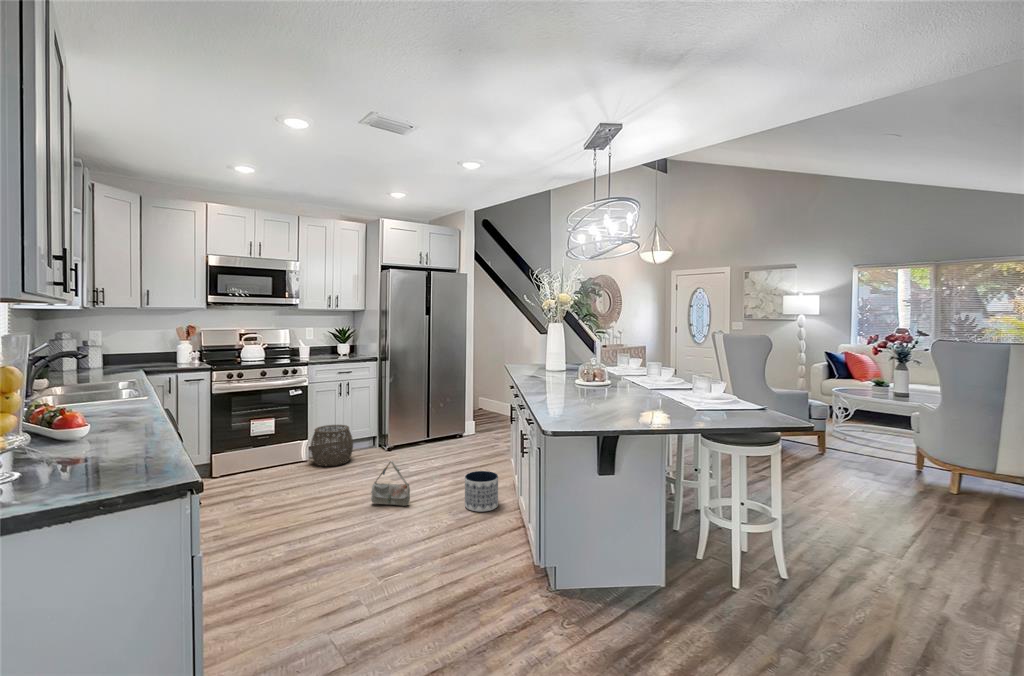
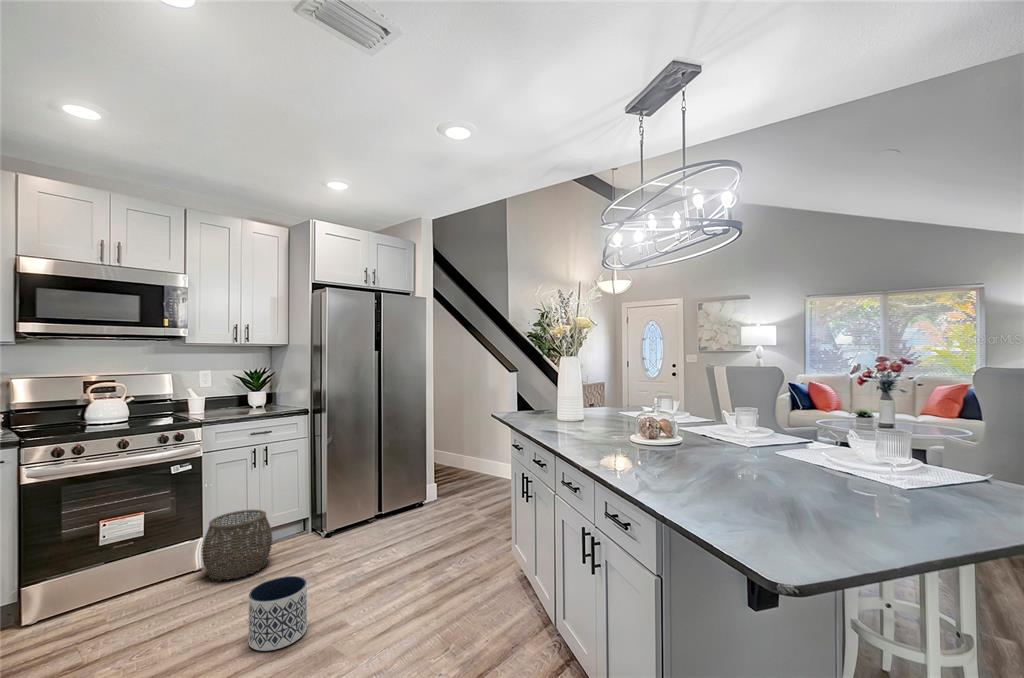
bag: present [371,461,410,506] -> none [311,576,379,655]
planter: present [465,471,498,512] -> present [249,576,307,651]

